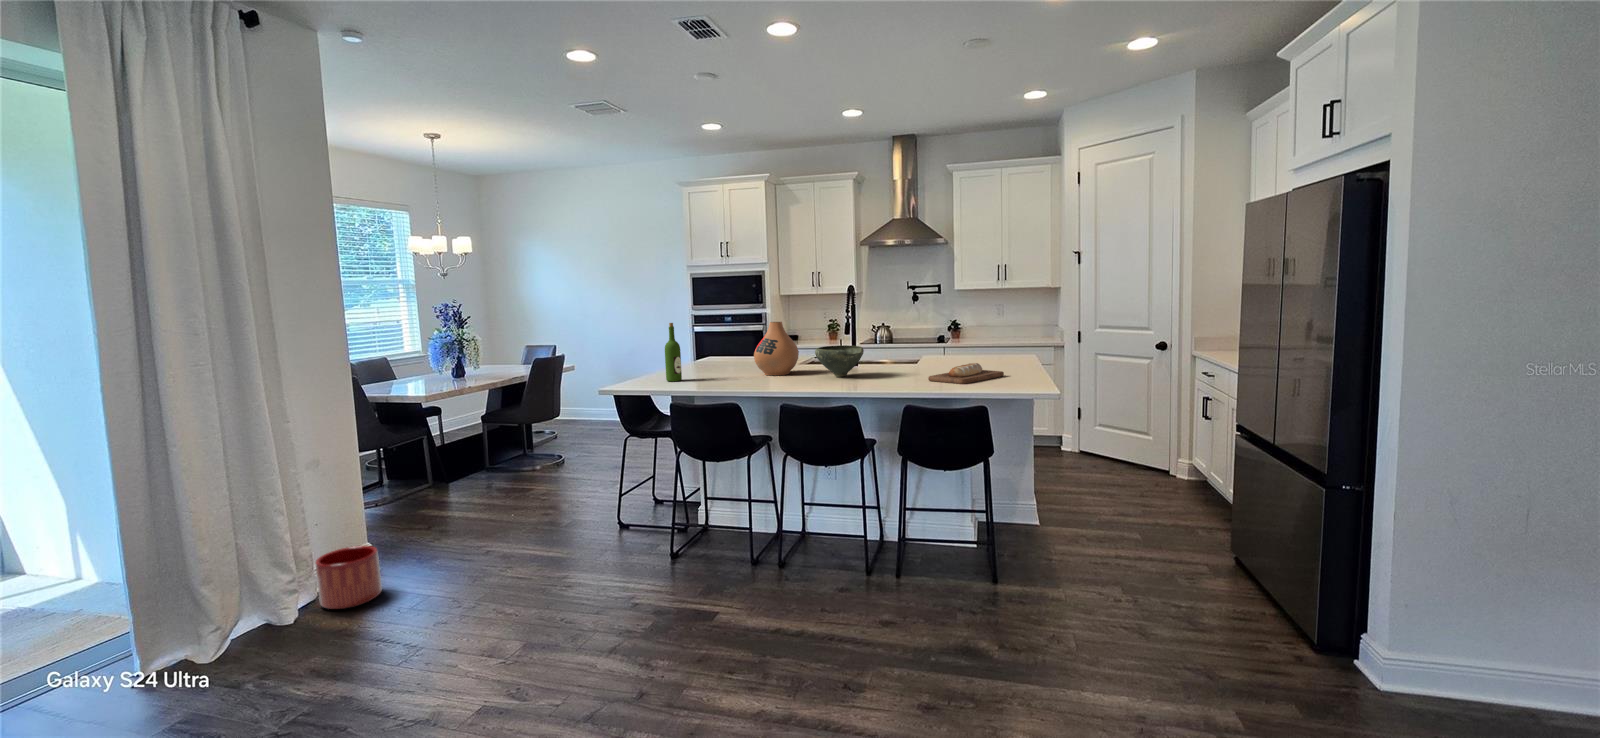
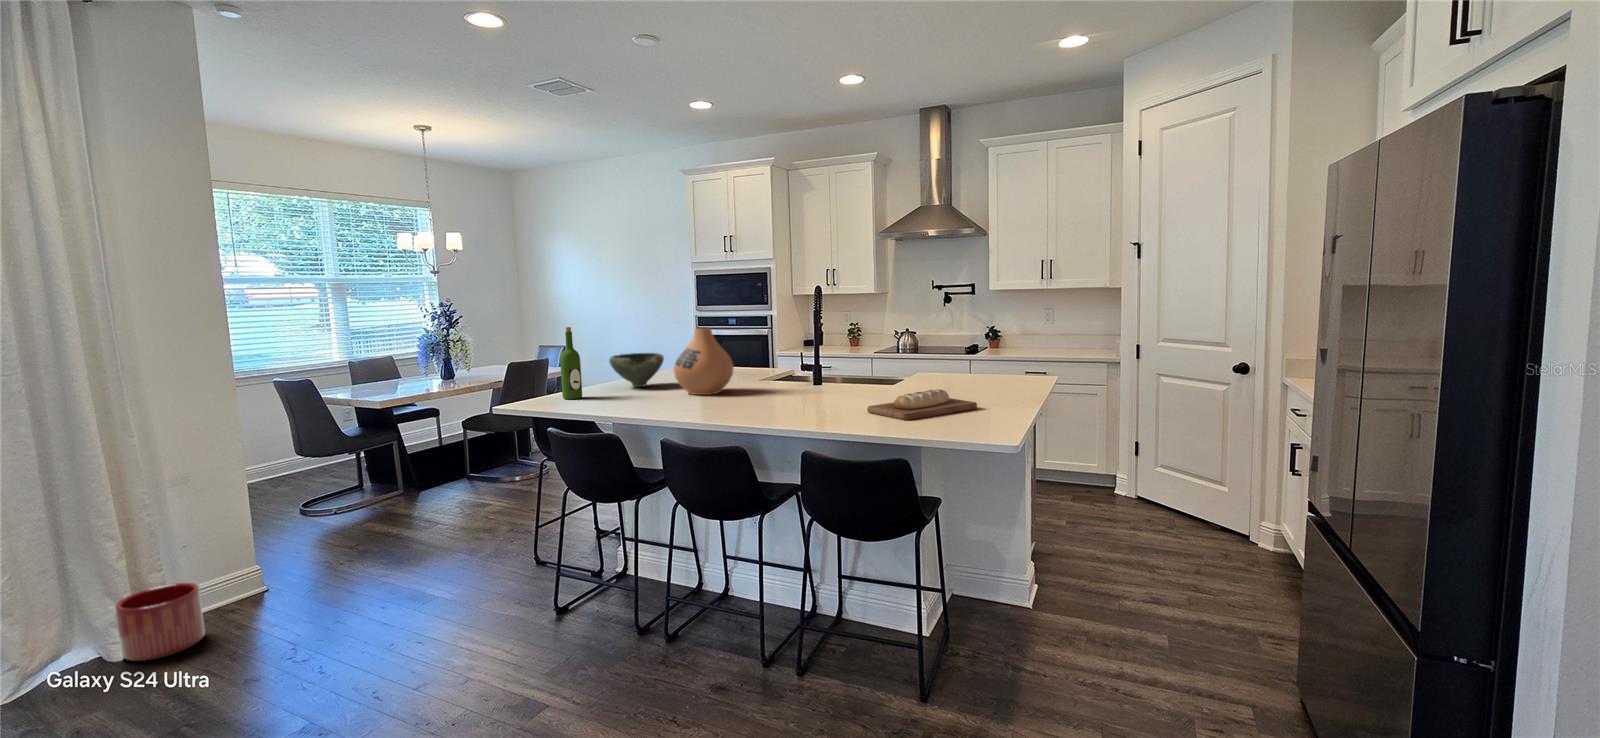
bowl: present [815,345,864,377] -> present [609,353,664,387]

